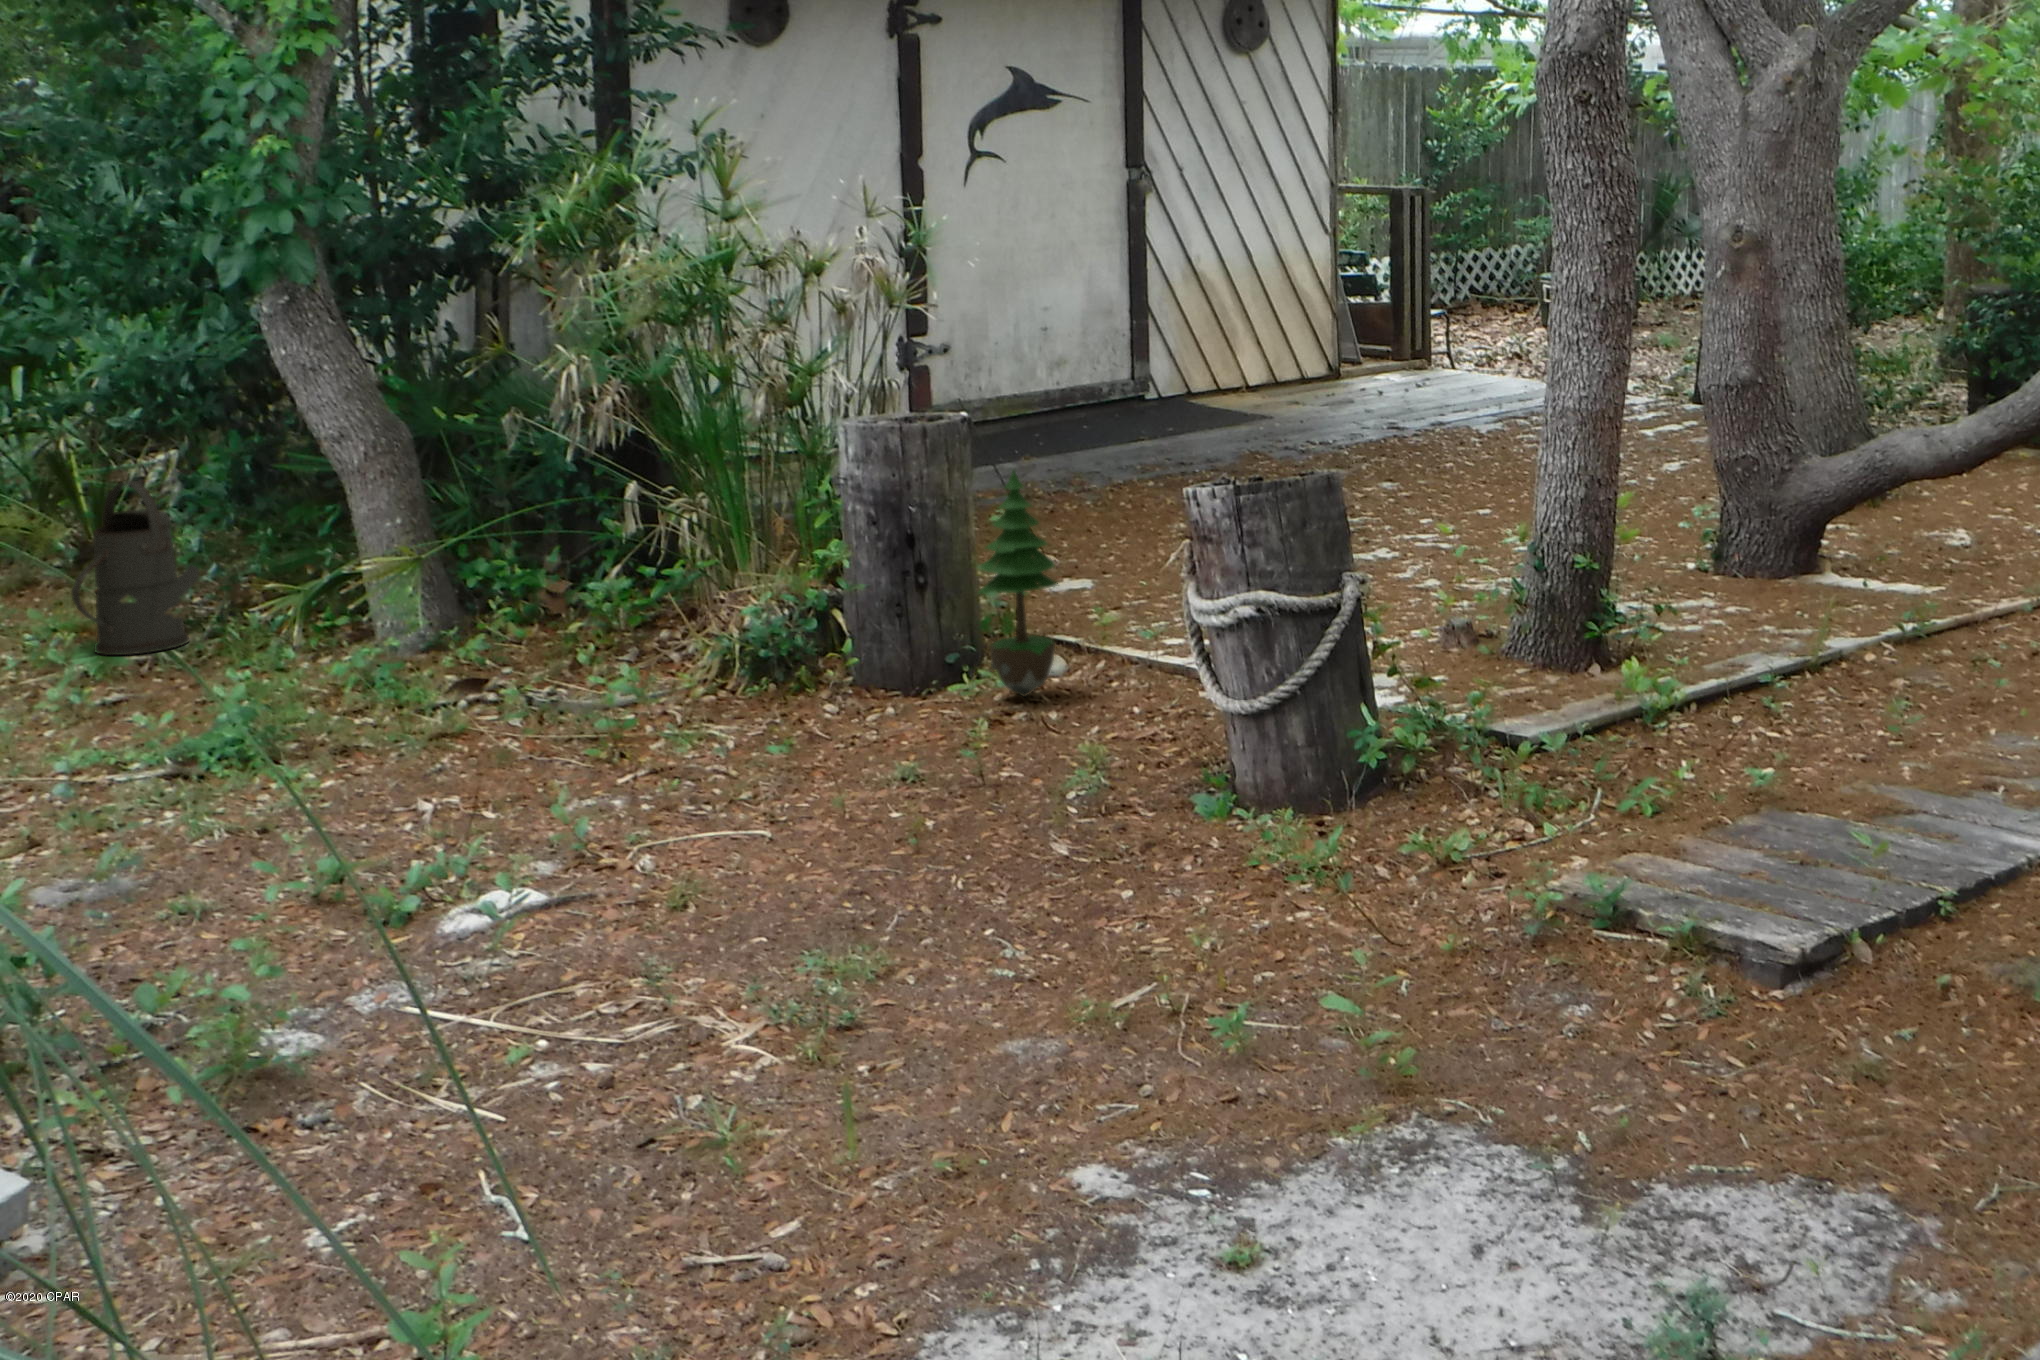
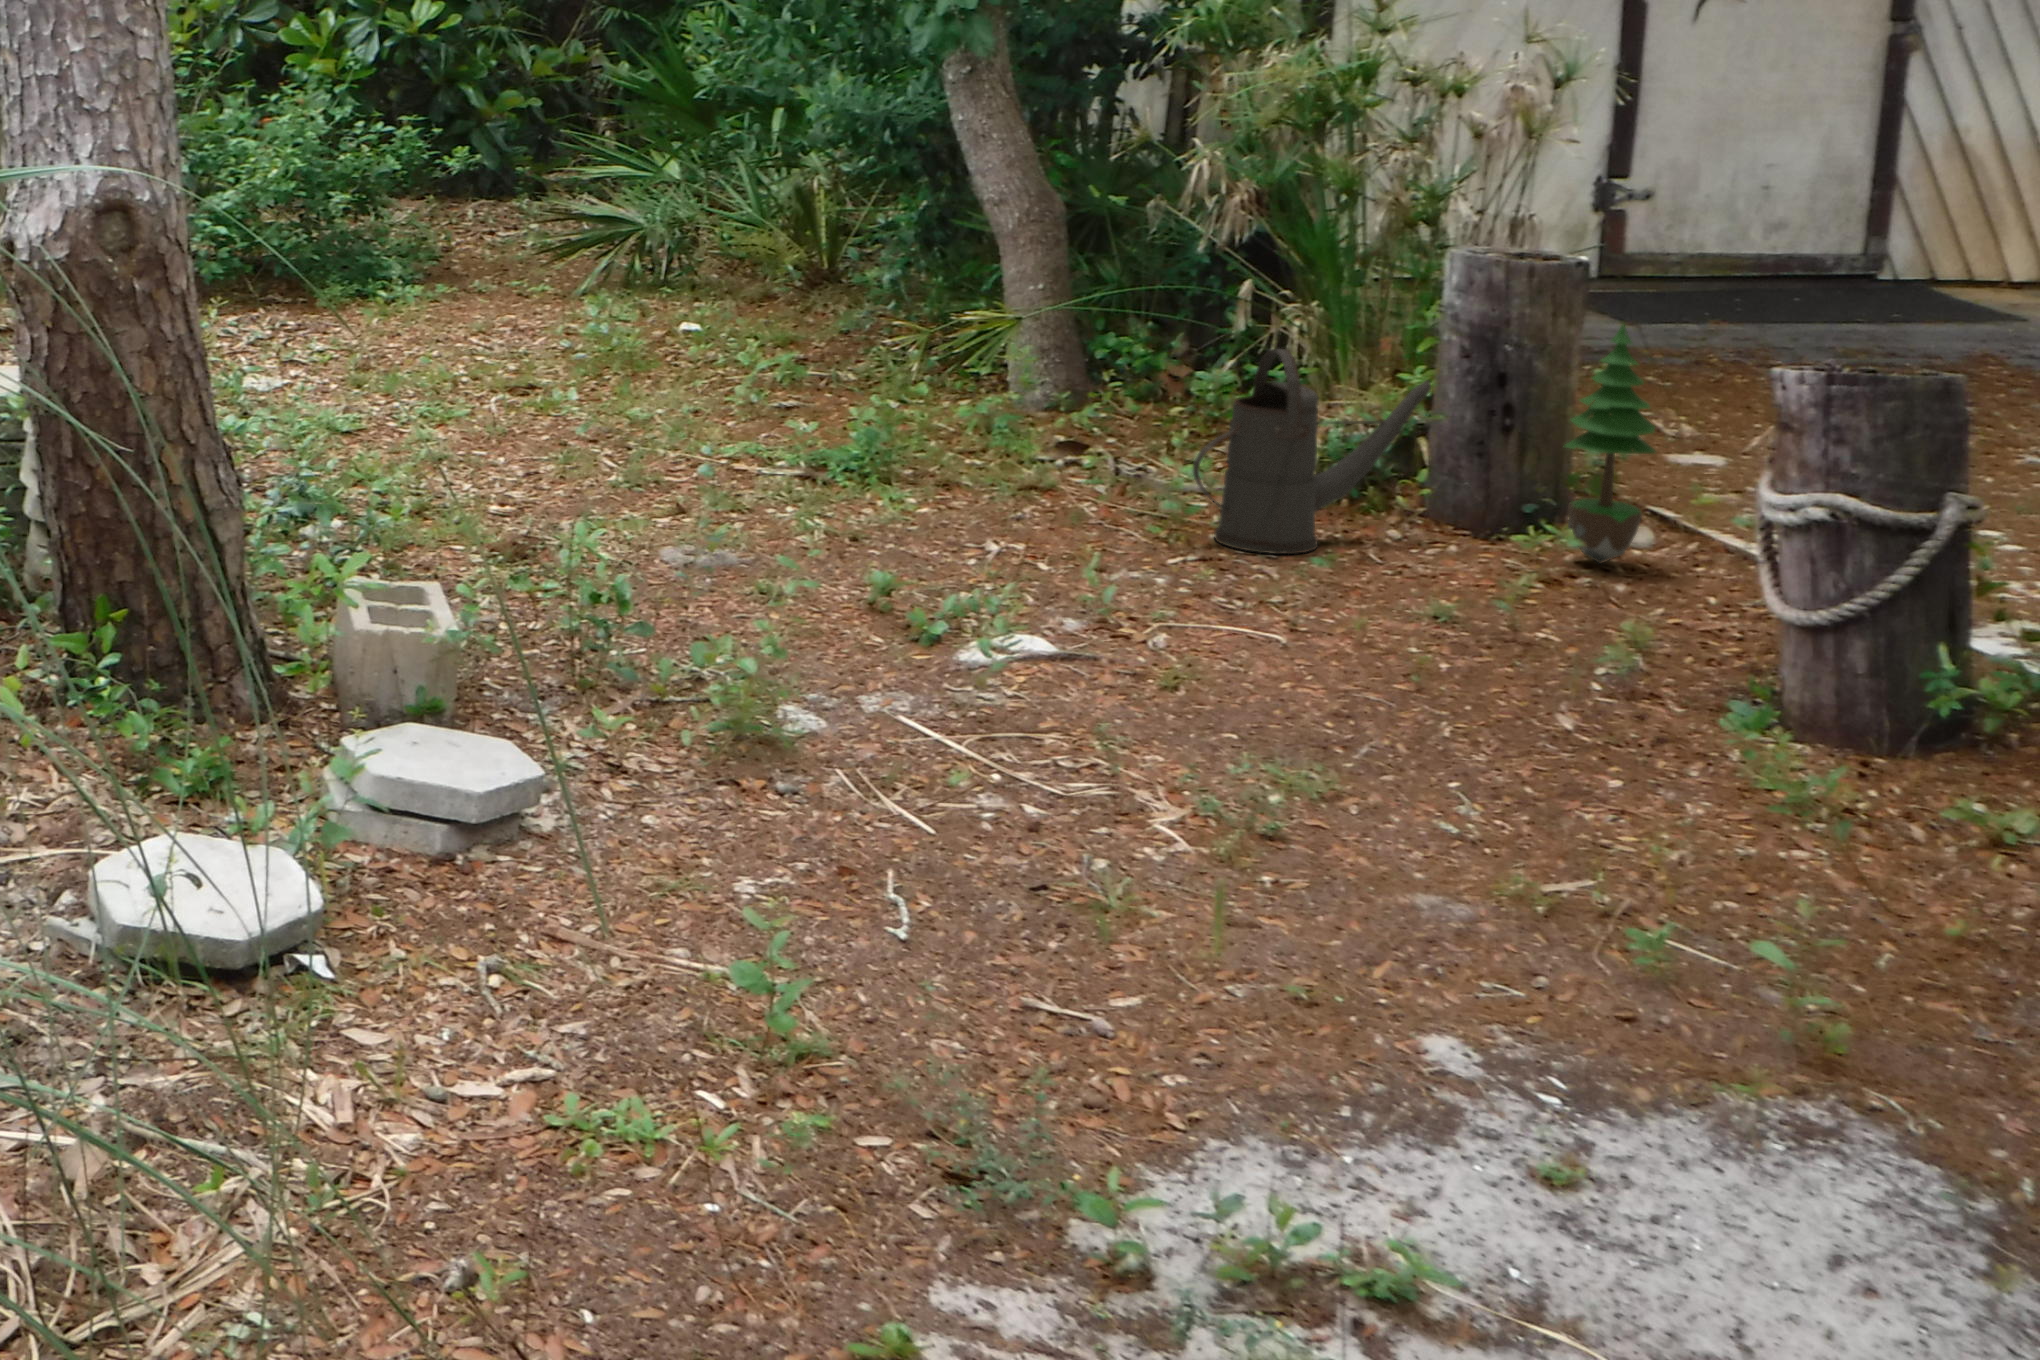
watering can: present [72,481,199,655] -> present [1193,349,1431,554]

